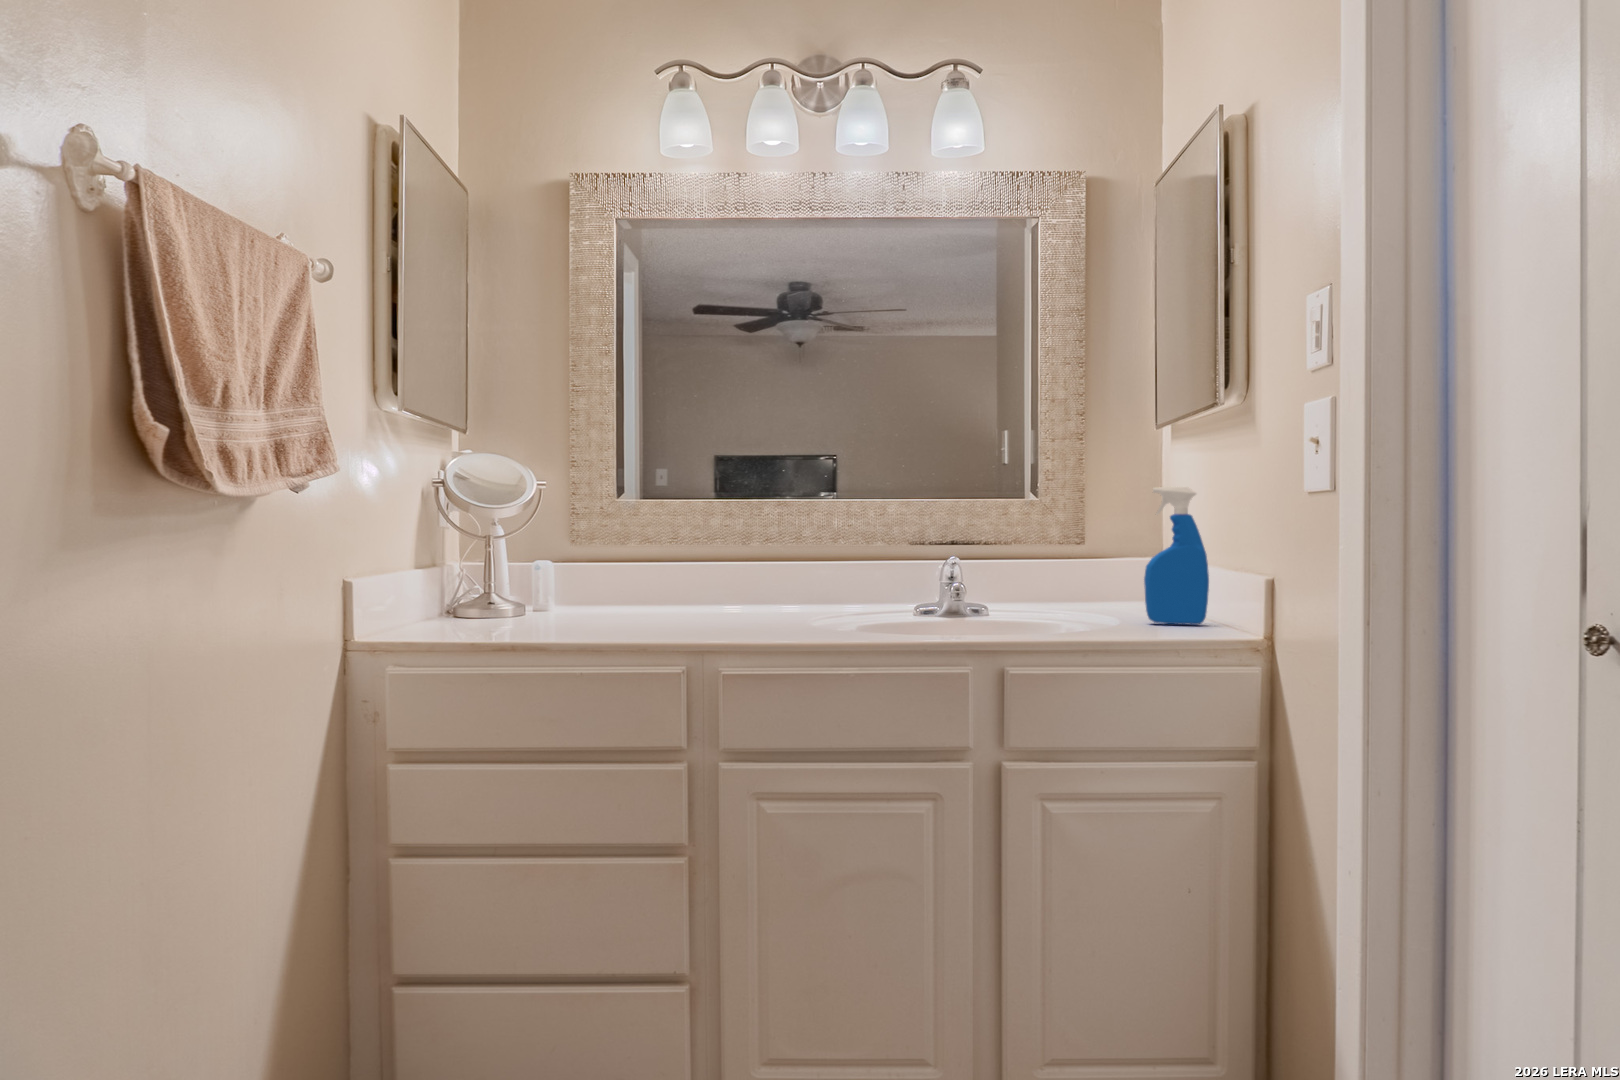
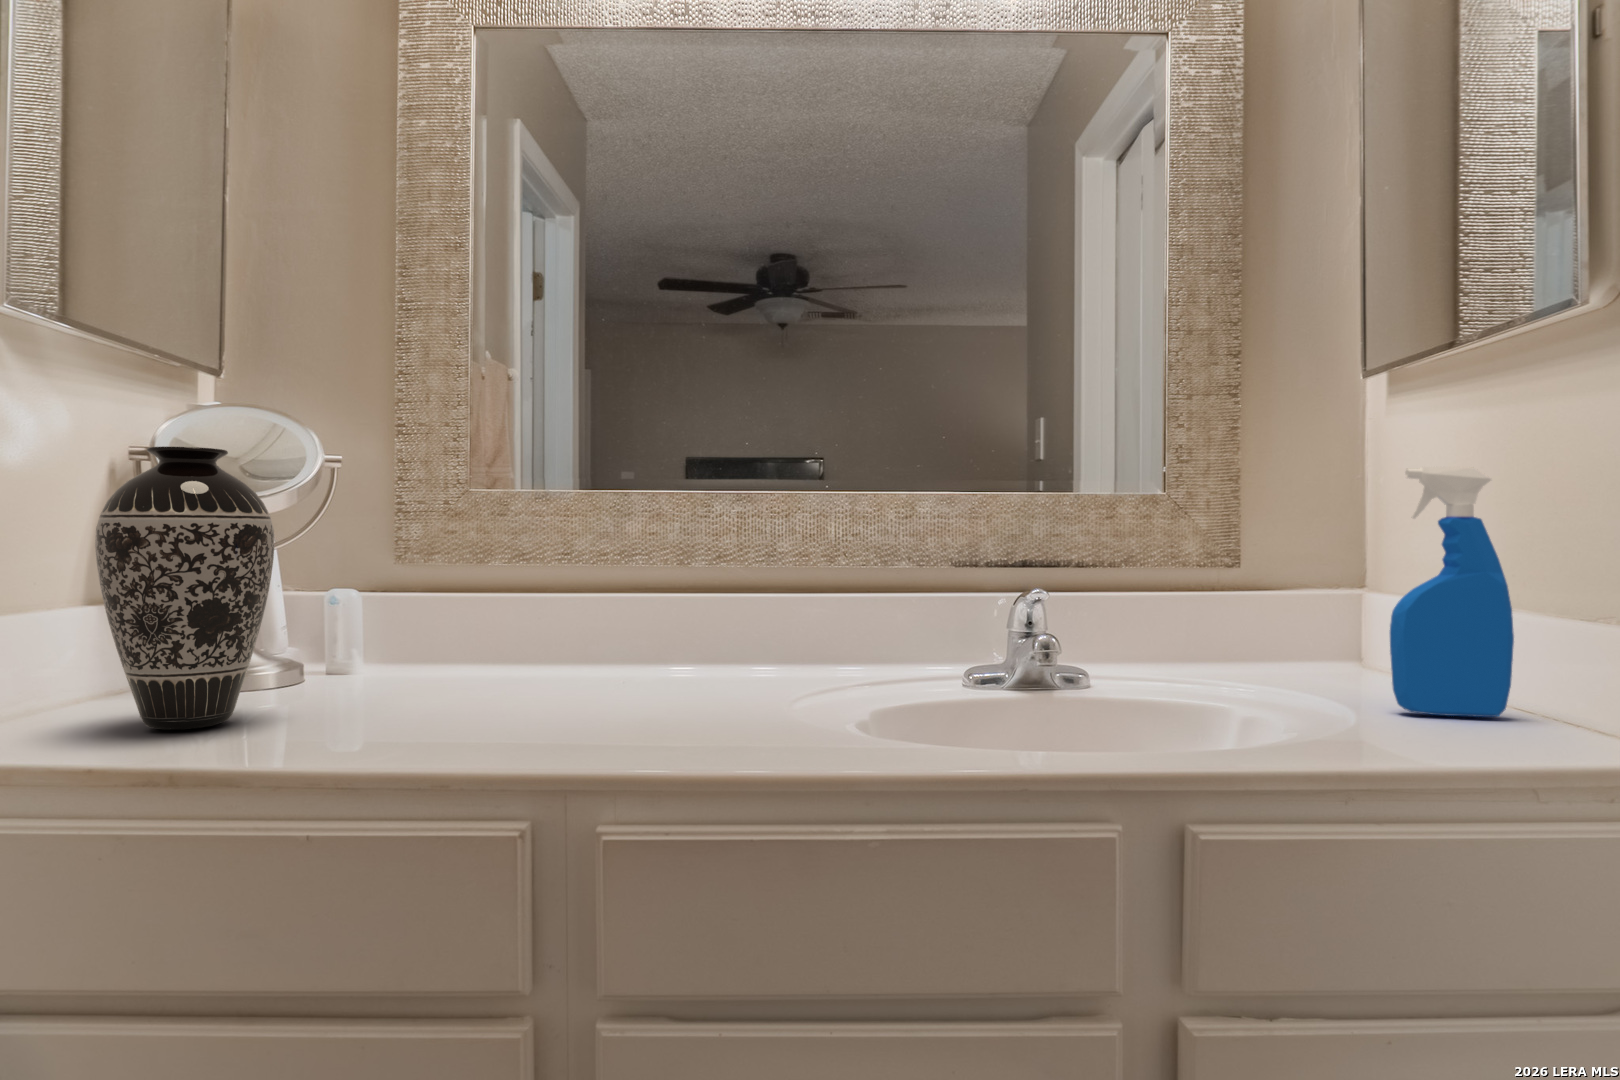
decorative vase: none [449,483,534,631] -> present [95,447,275,730]

